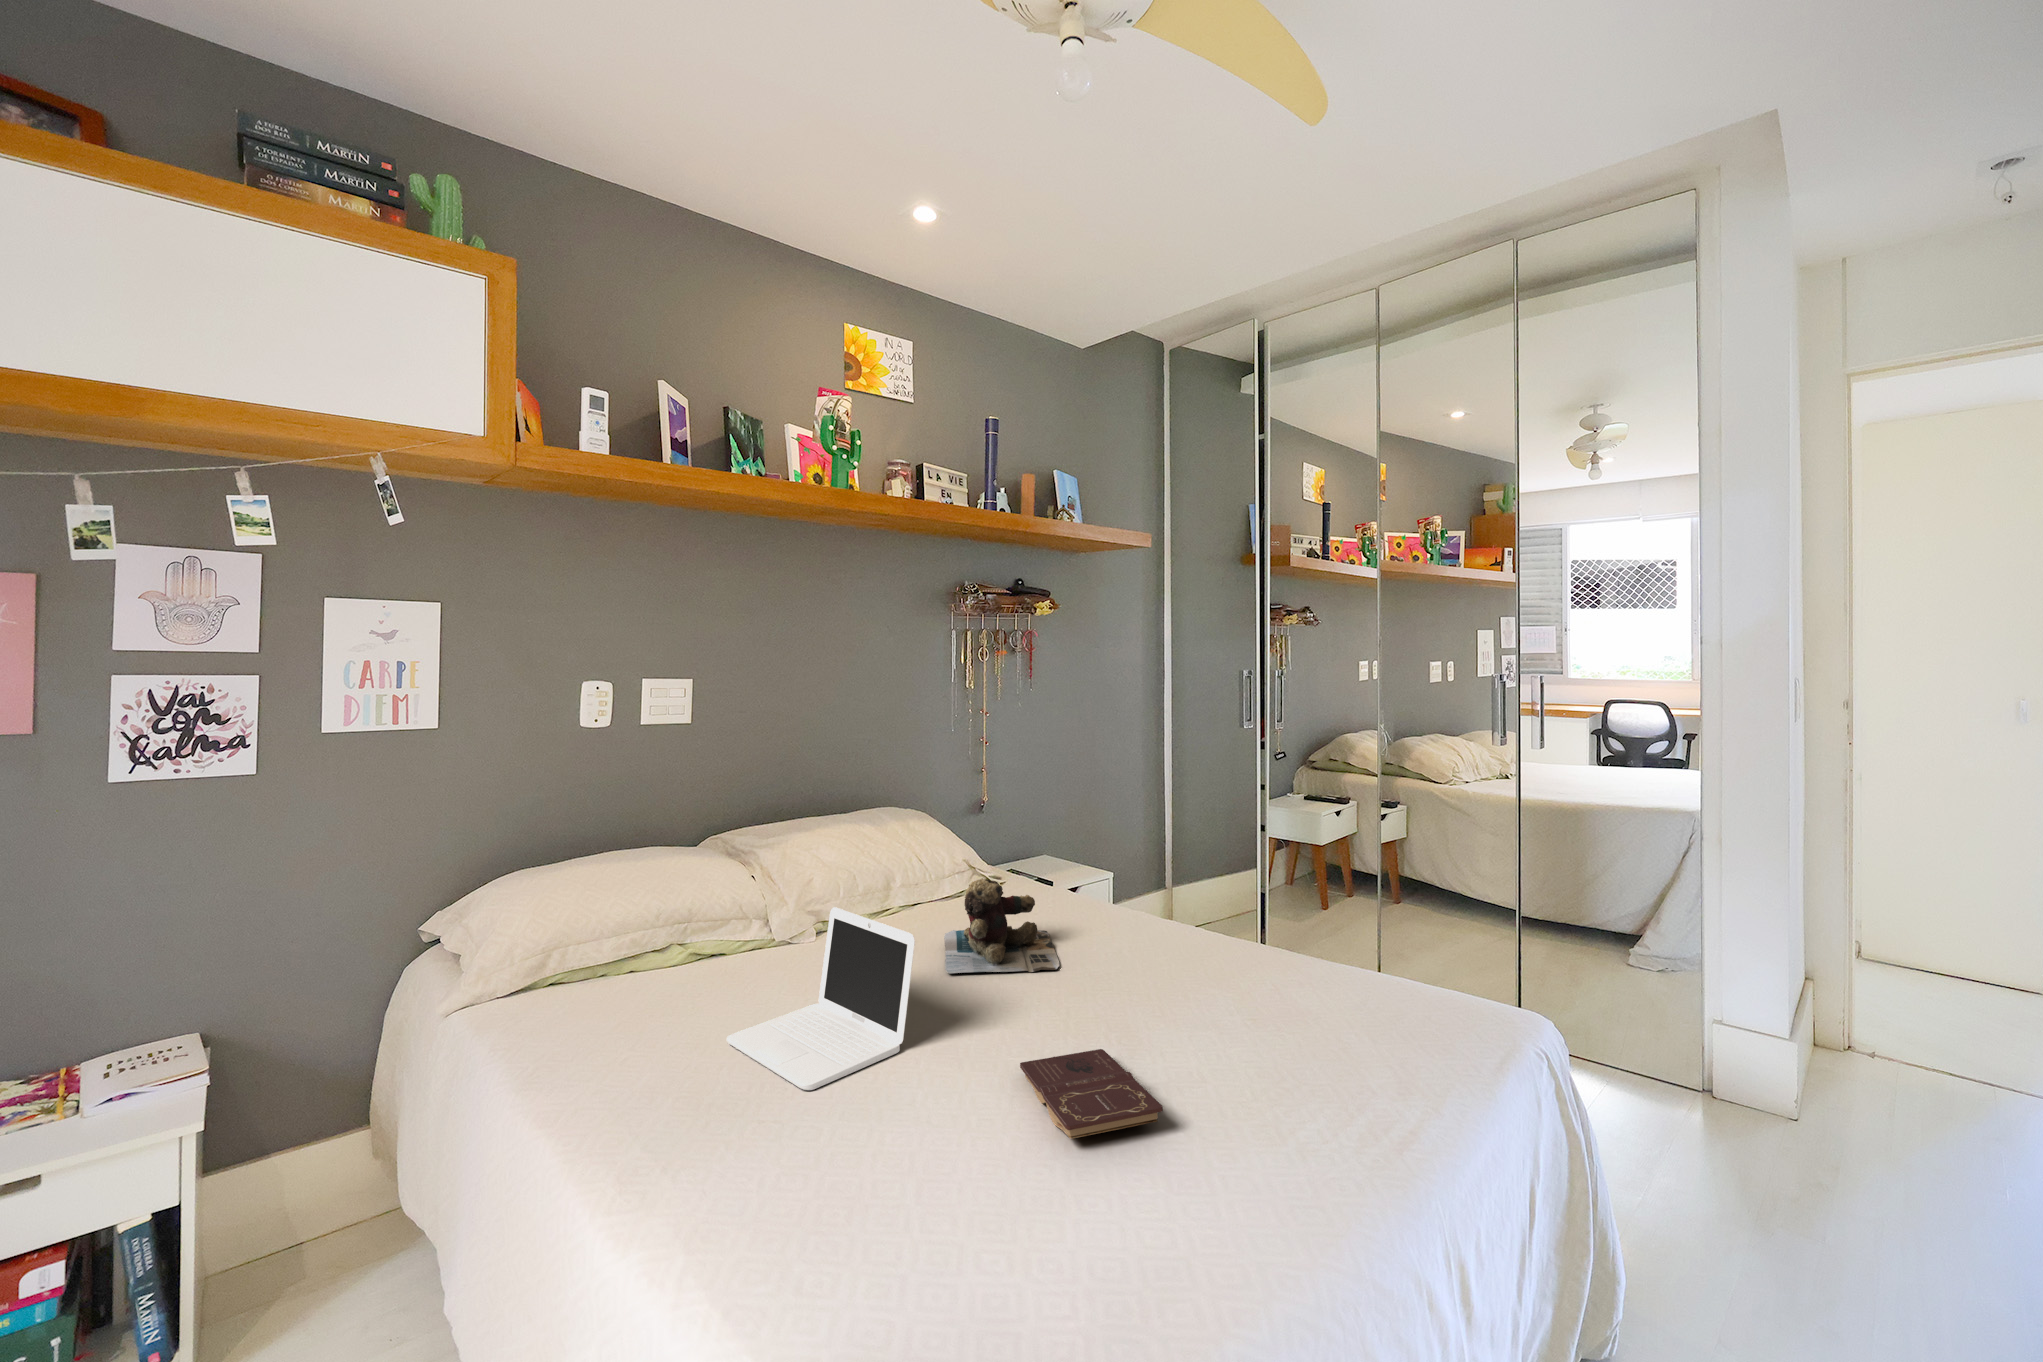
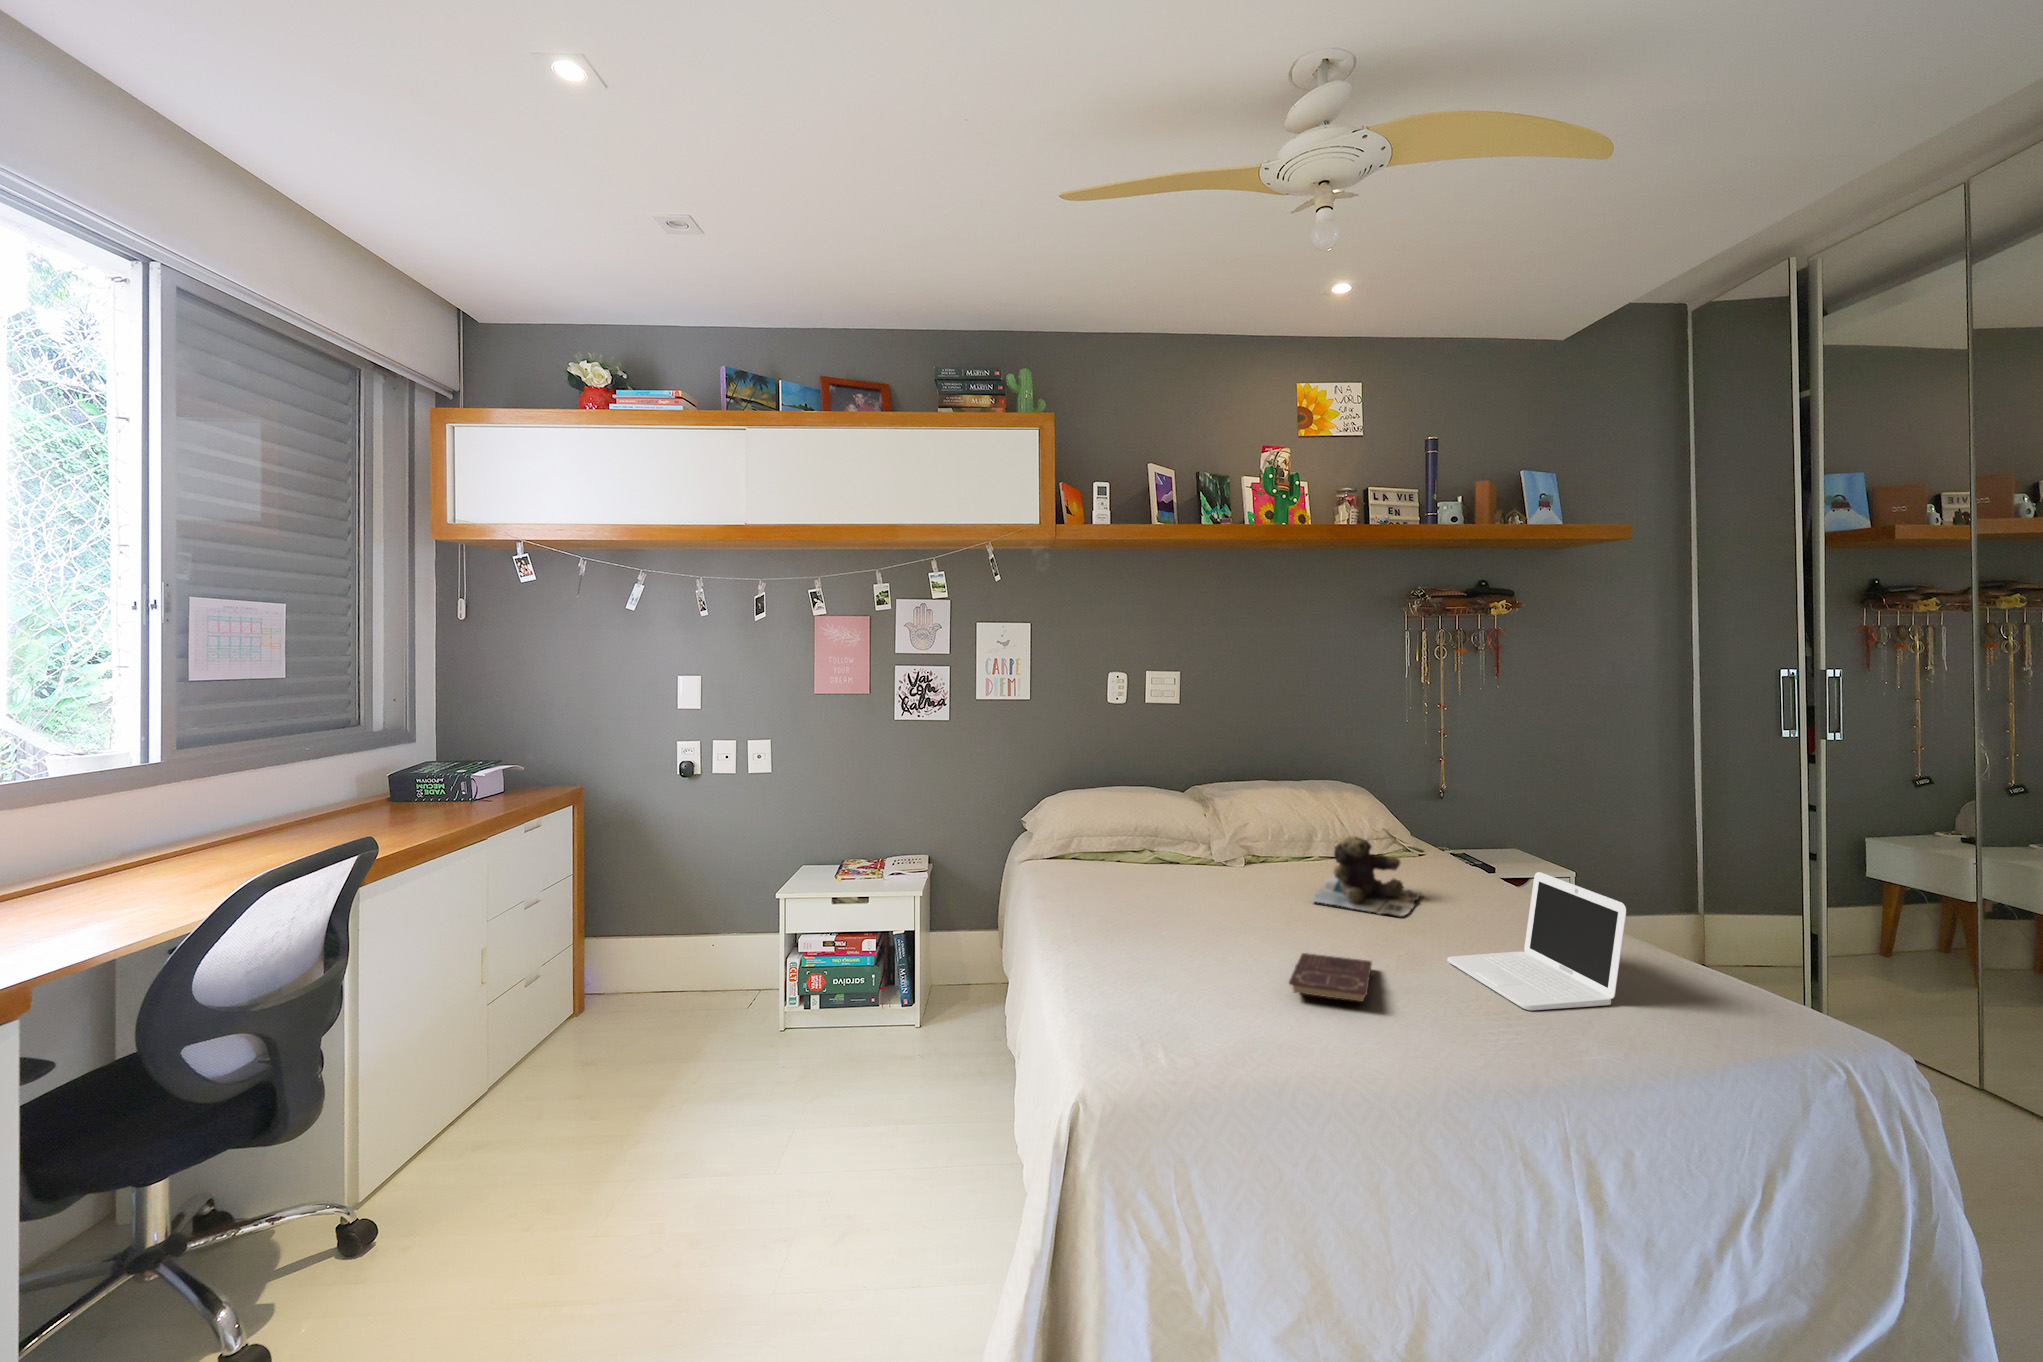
laptop: present [727,907,915,1090] -> present [1447,872,1626,1010]

